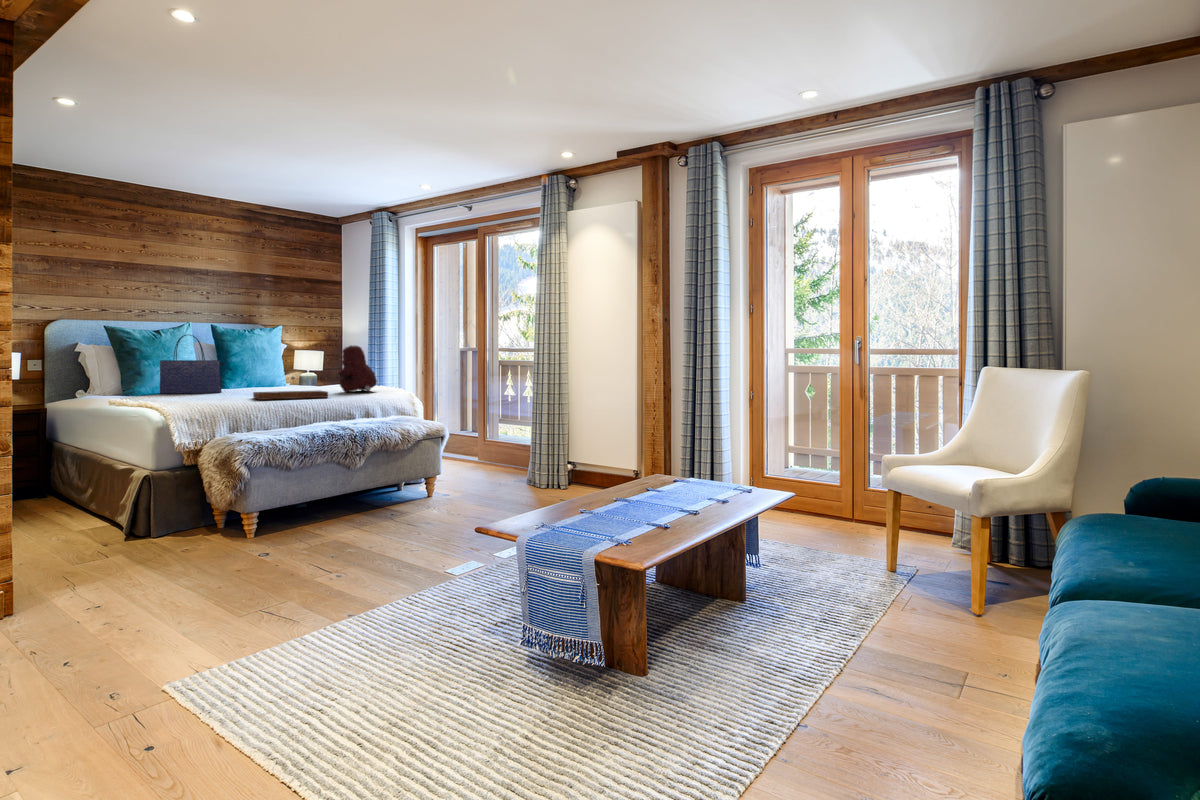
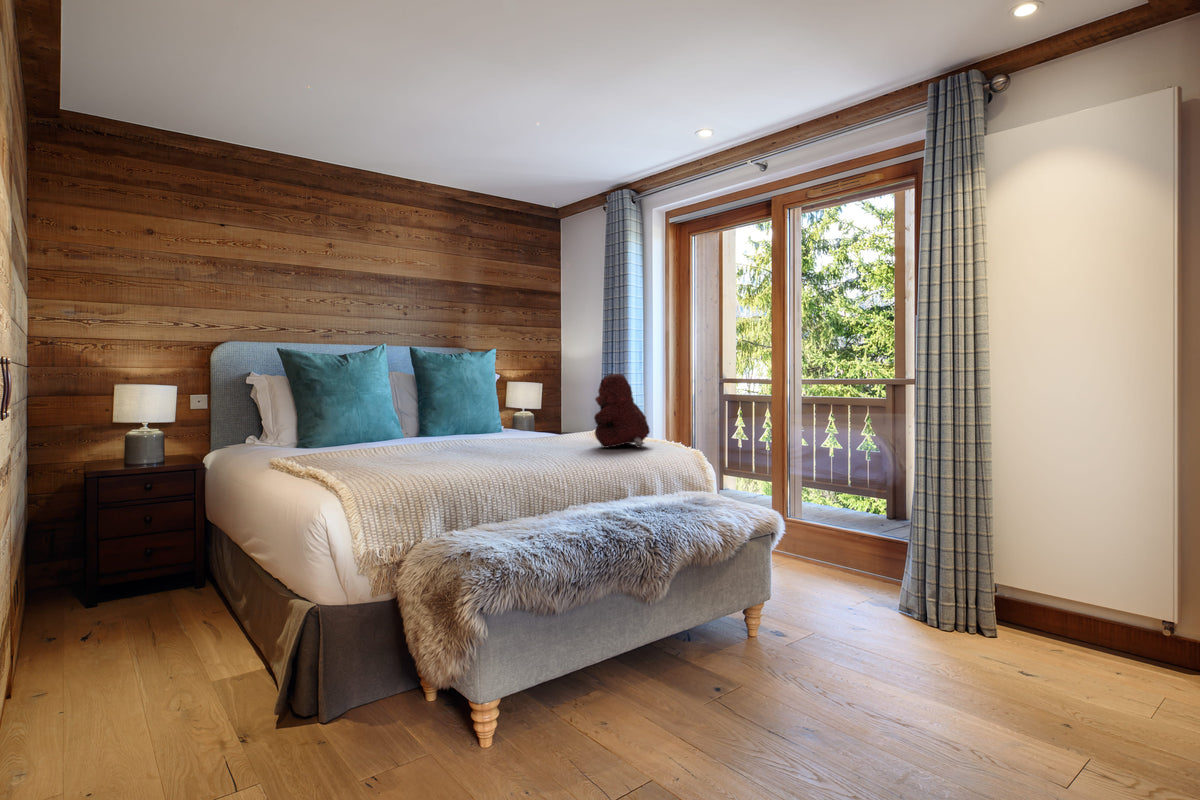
tote bag: present [160,335,225,393] -> none [342,359,430,447]
tray: present [253,376,328,400] -> none [477,425,594,467]

